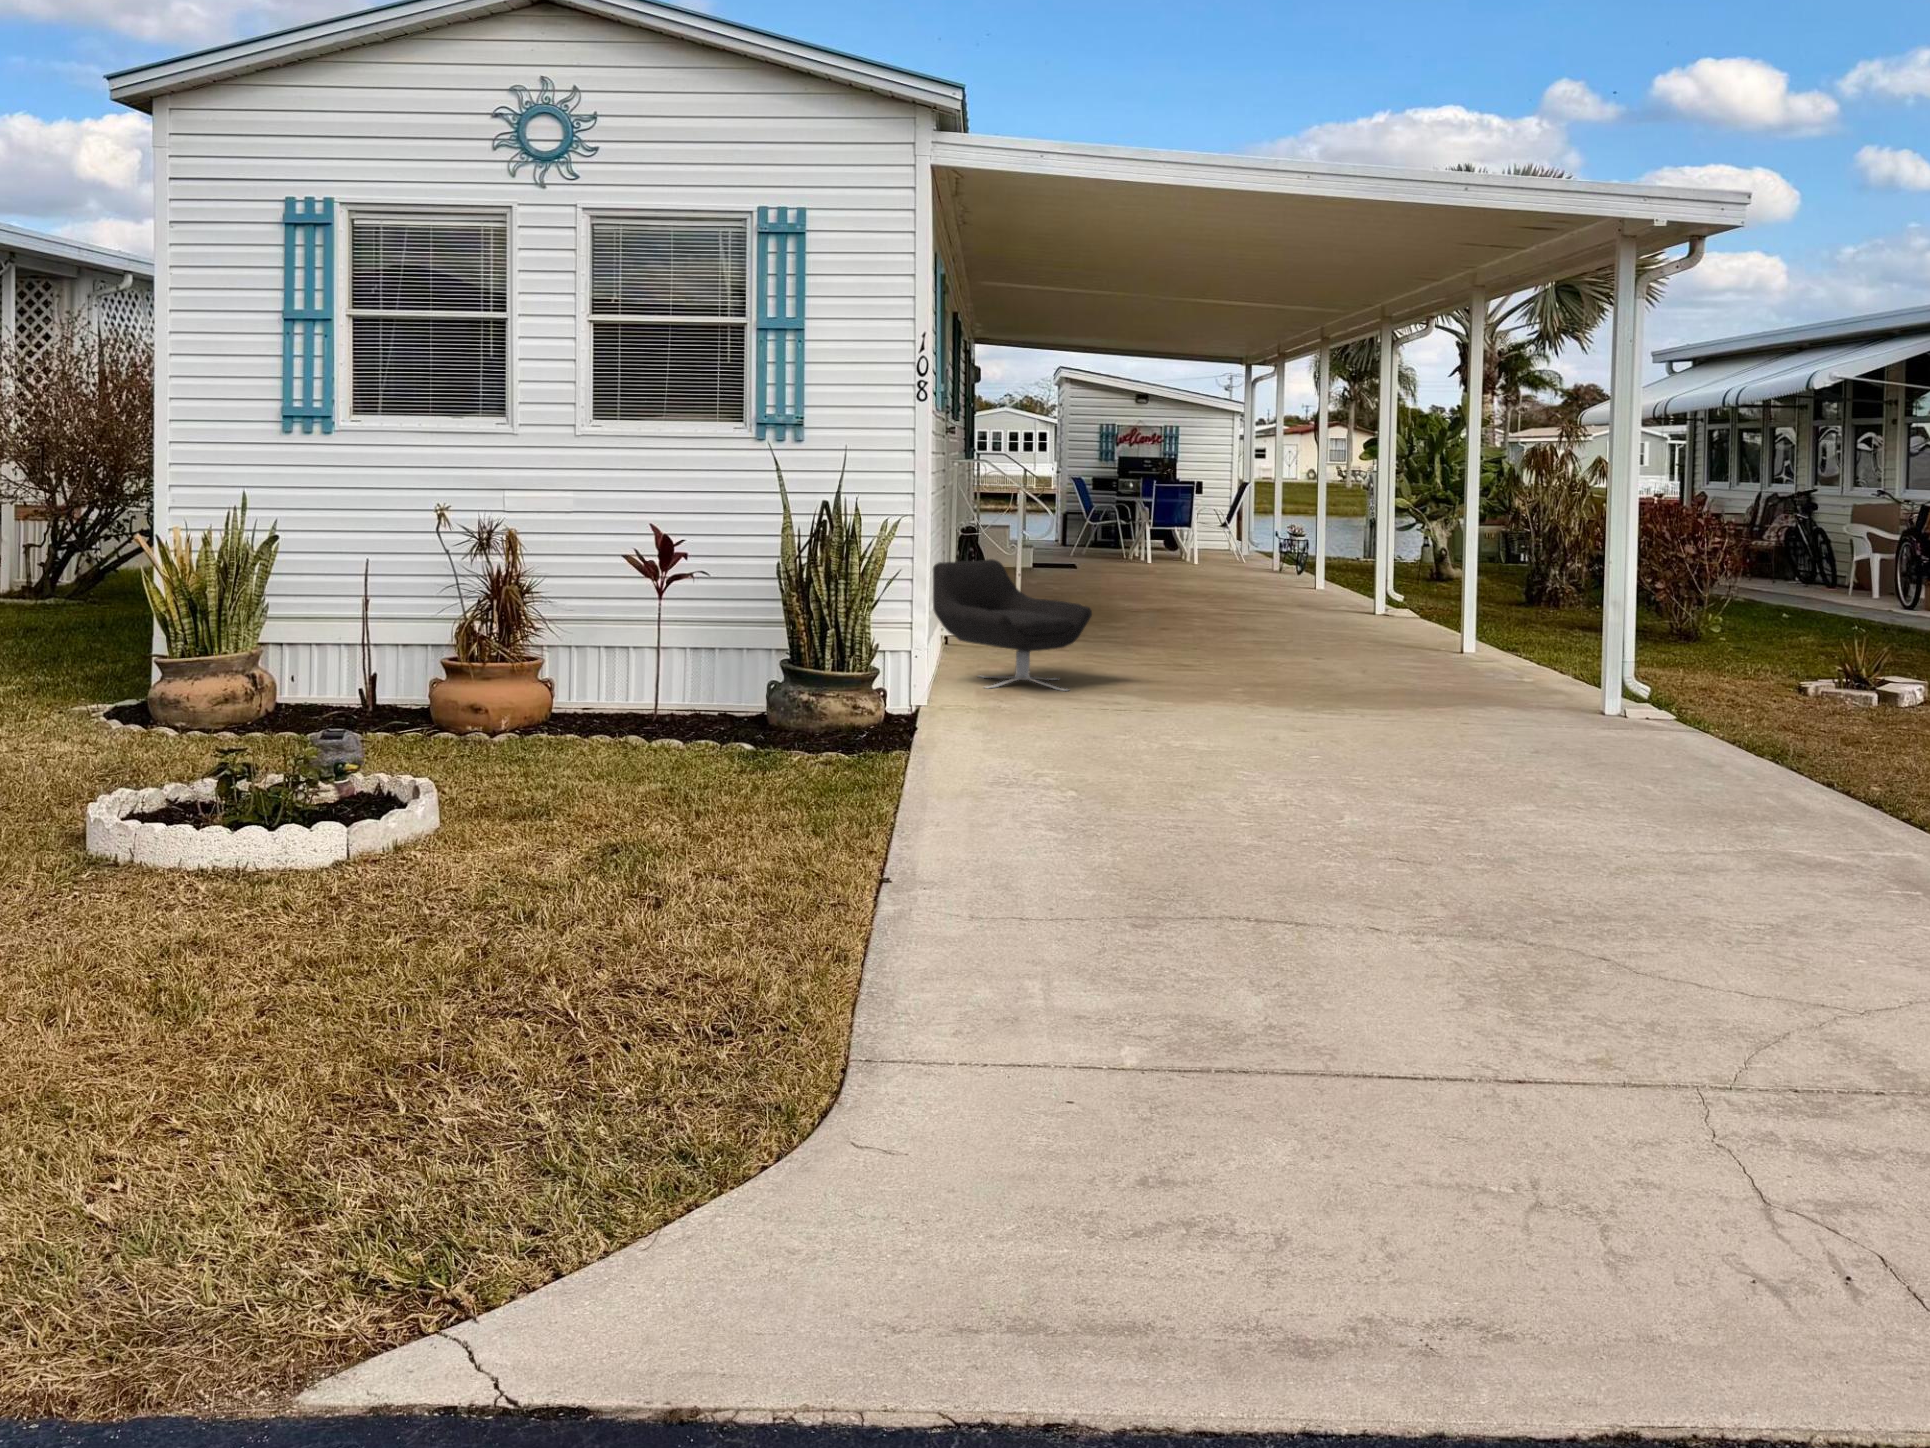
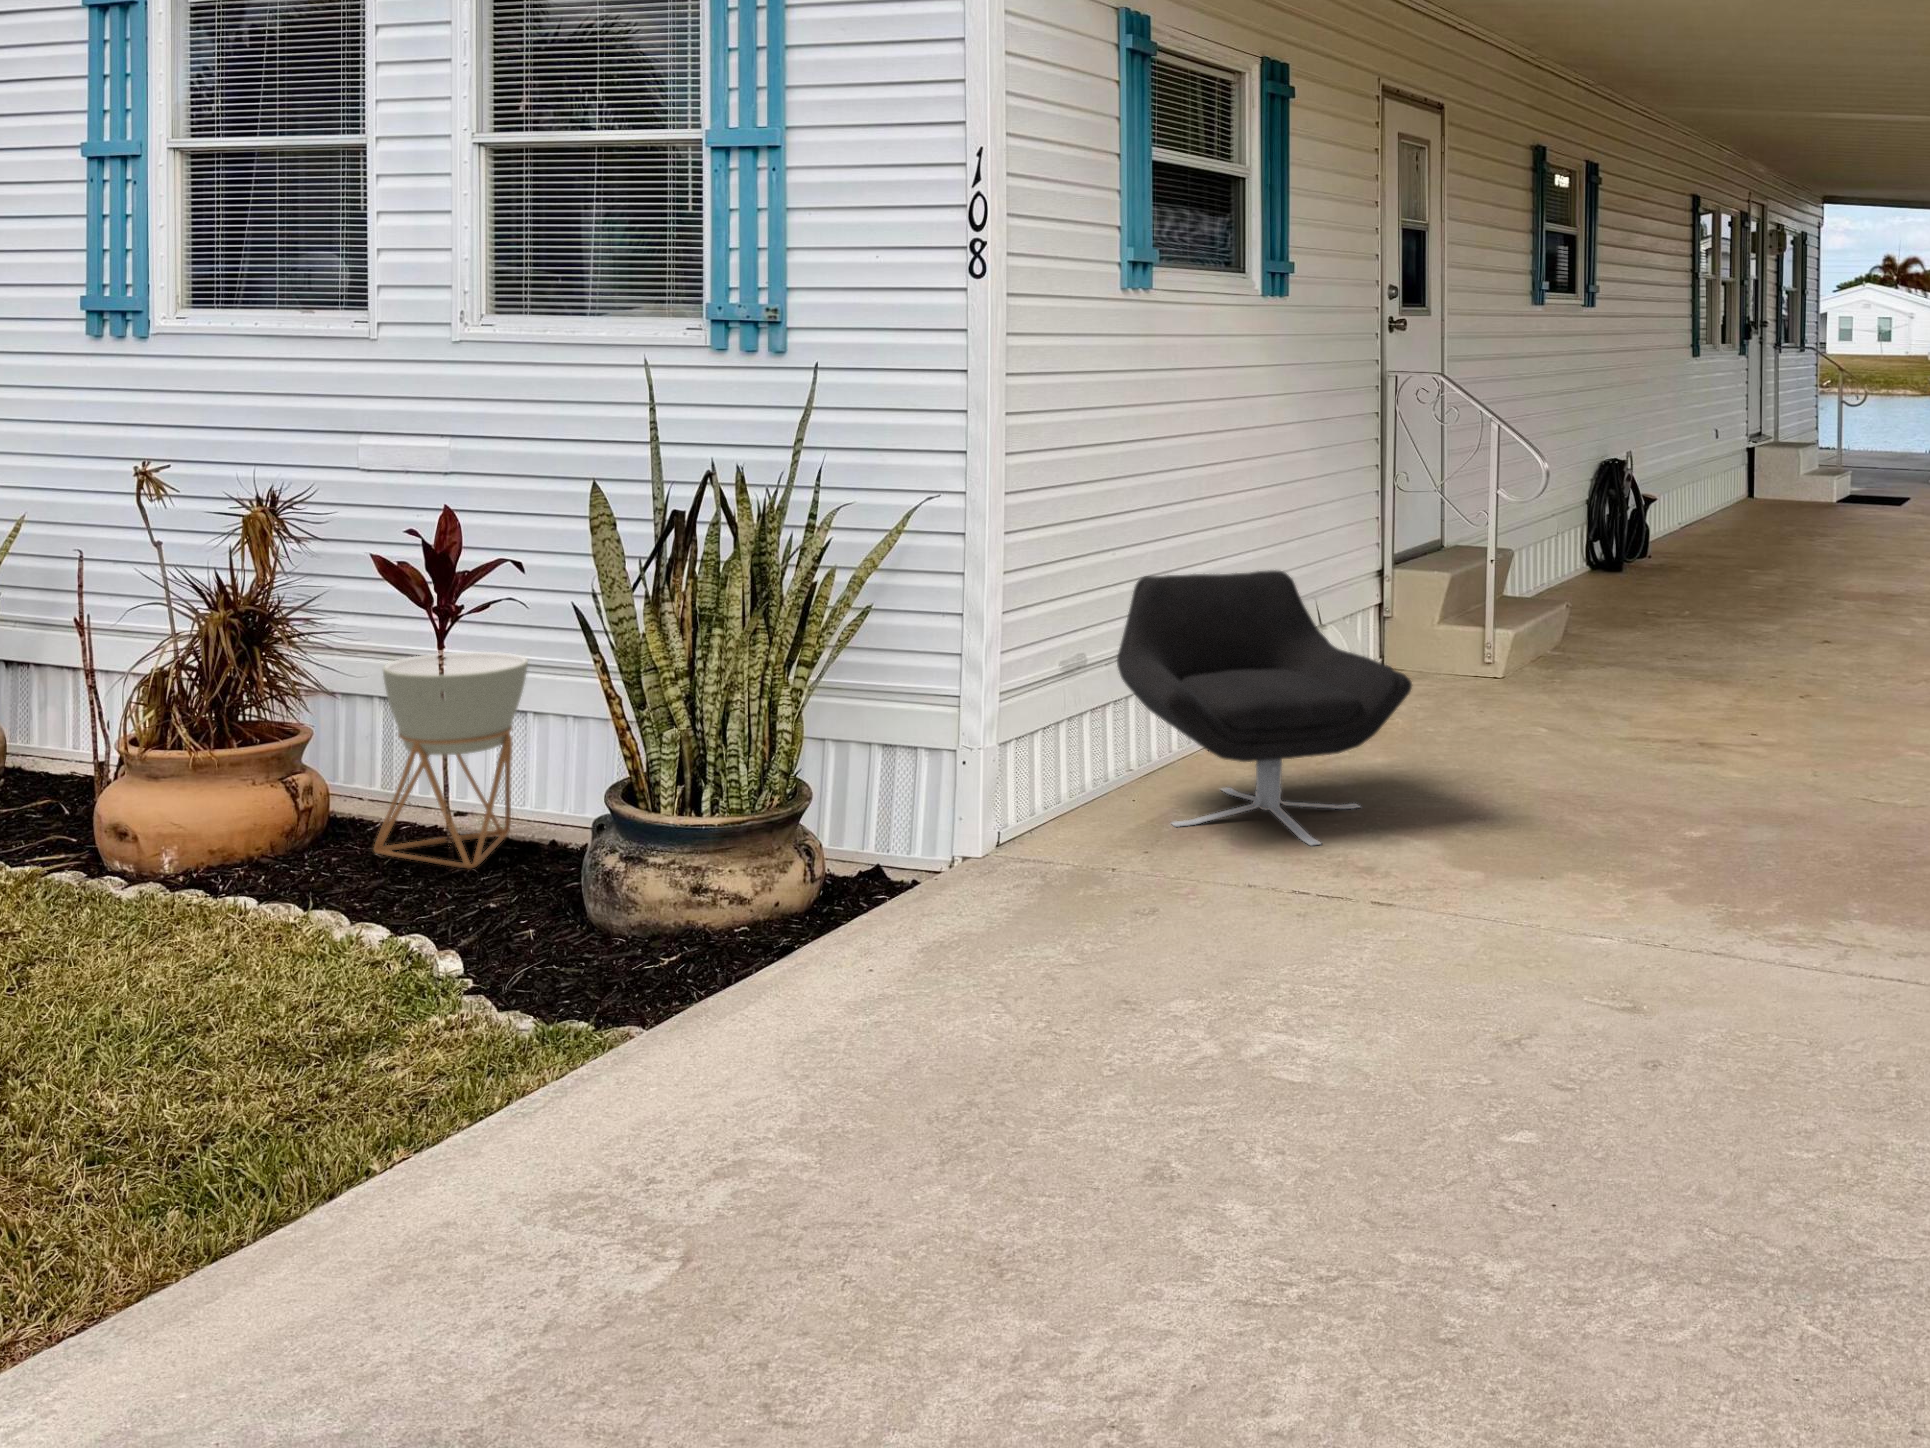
planter: none [569,612,649,726] -> present [374,652,528,869]

